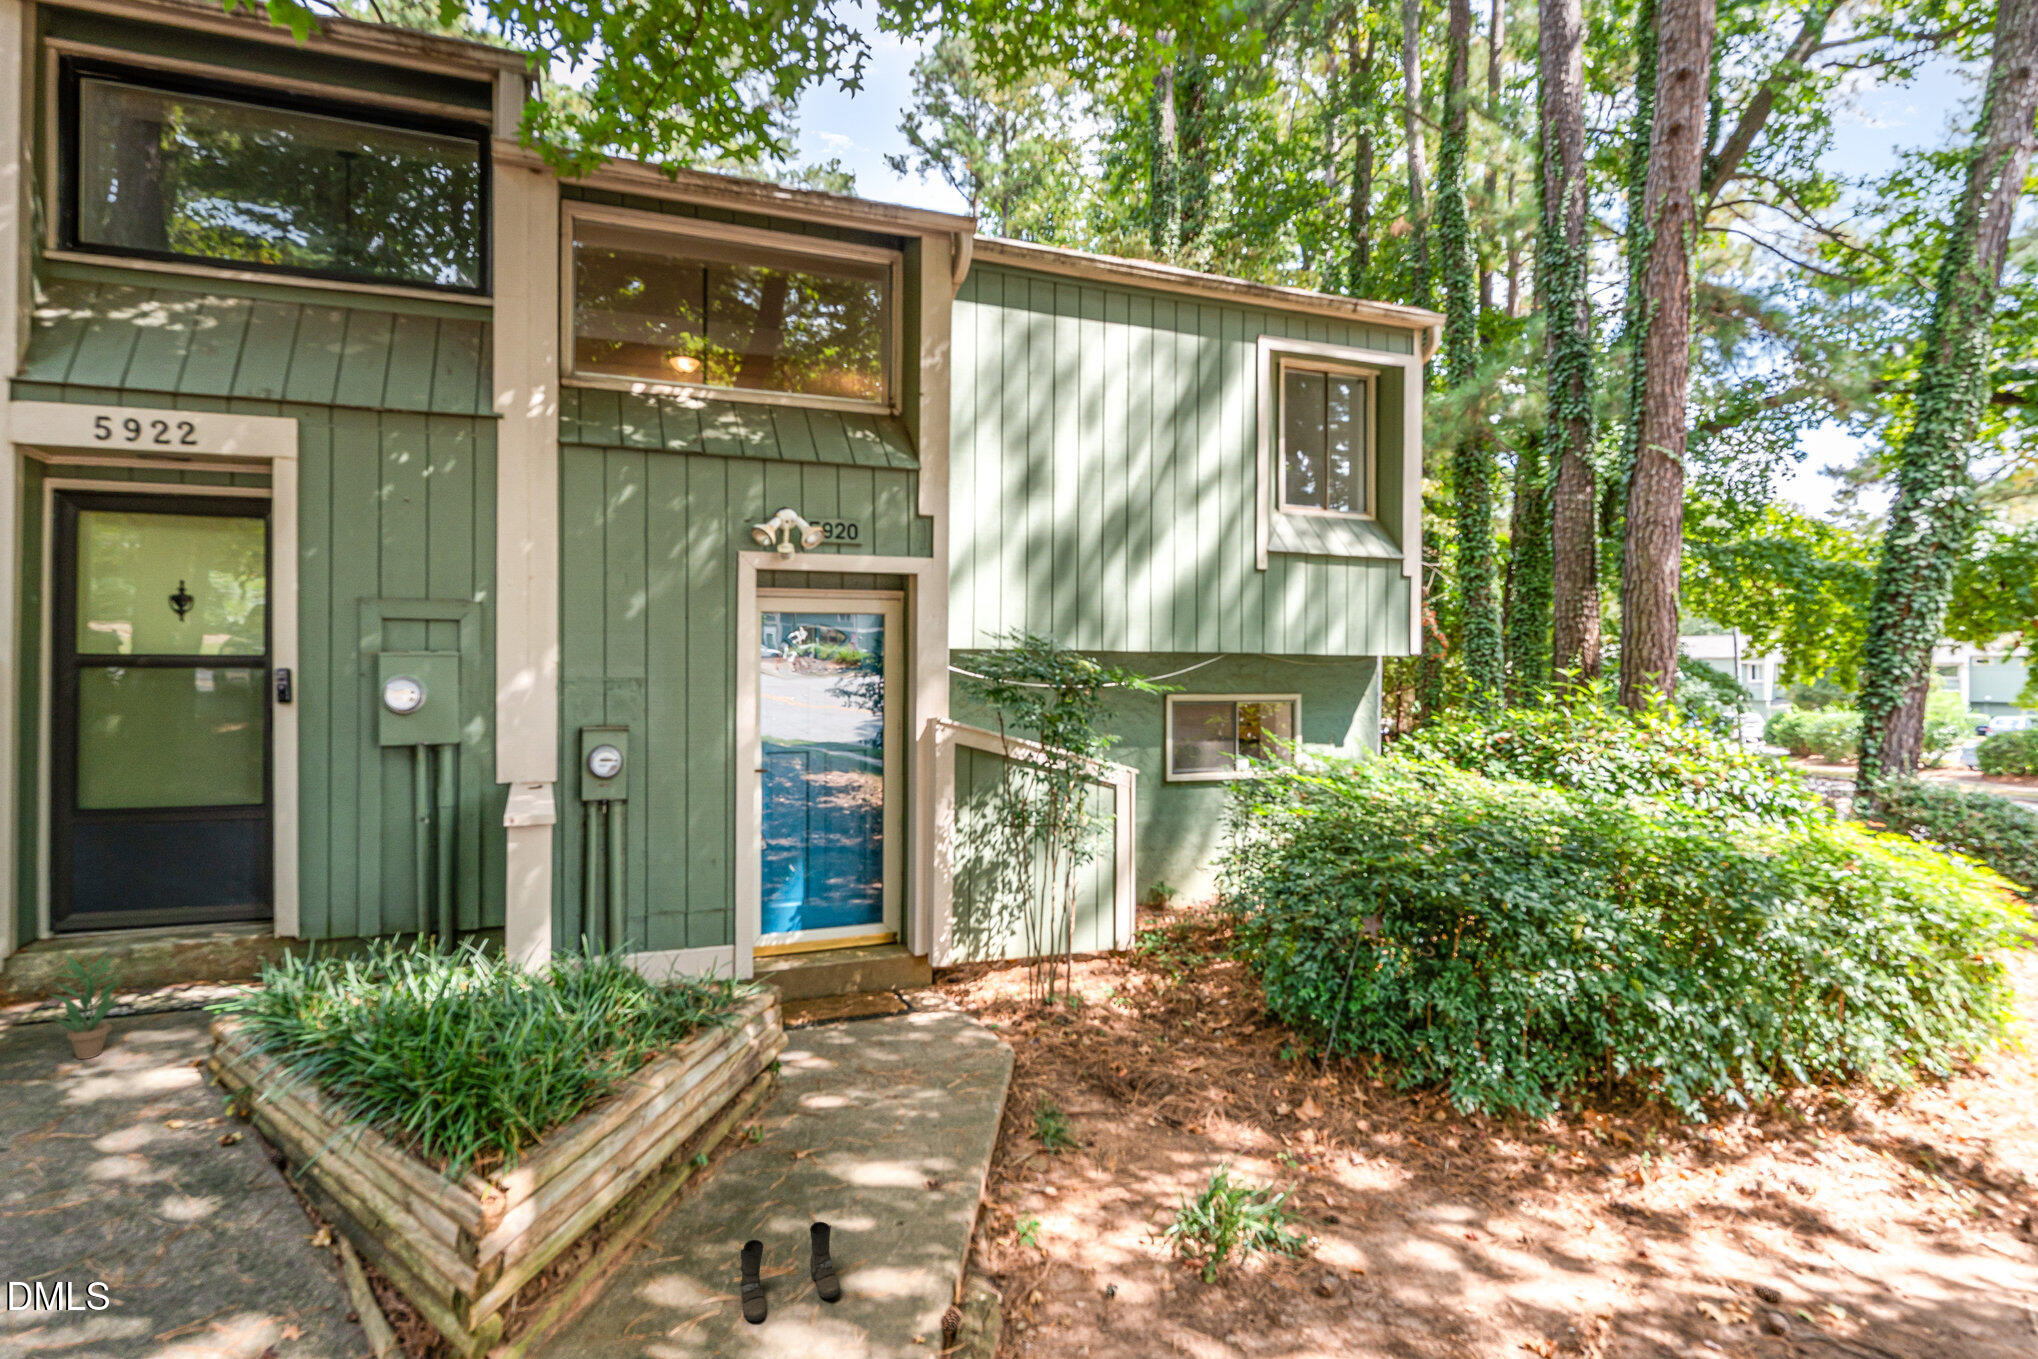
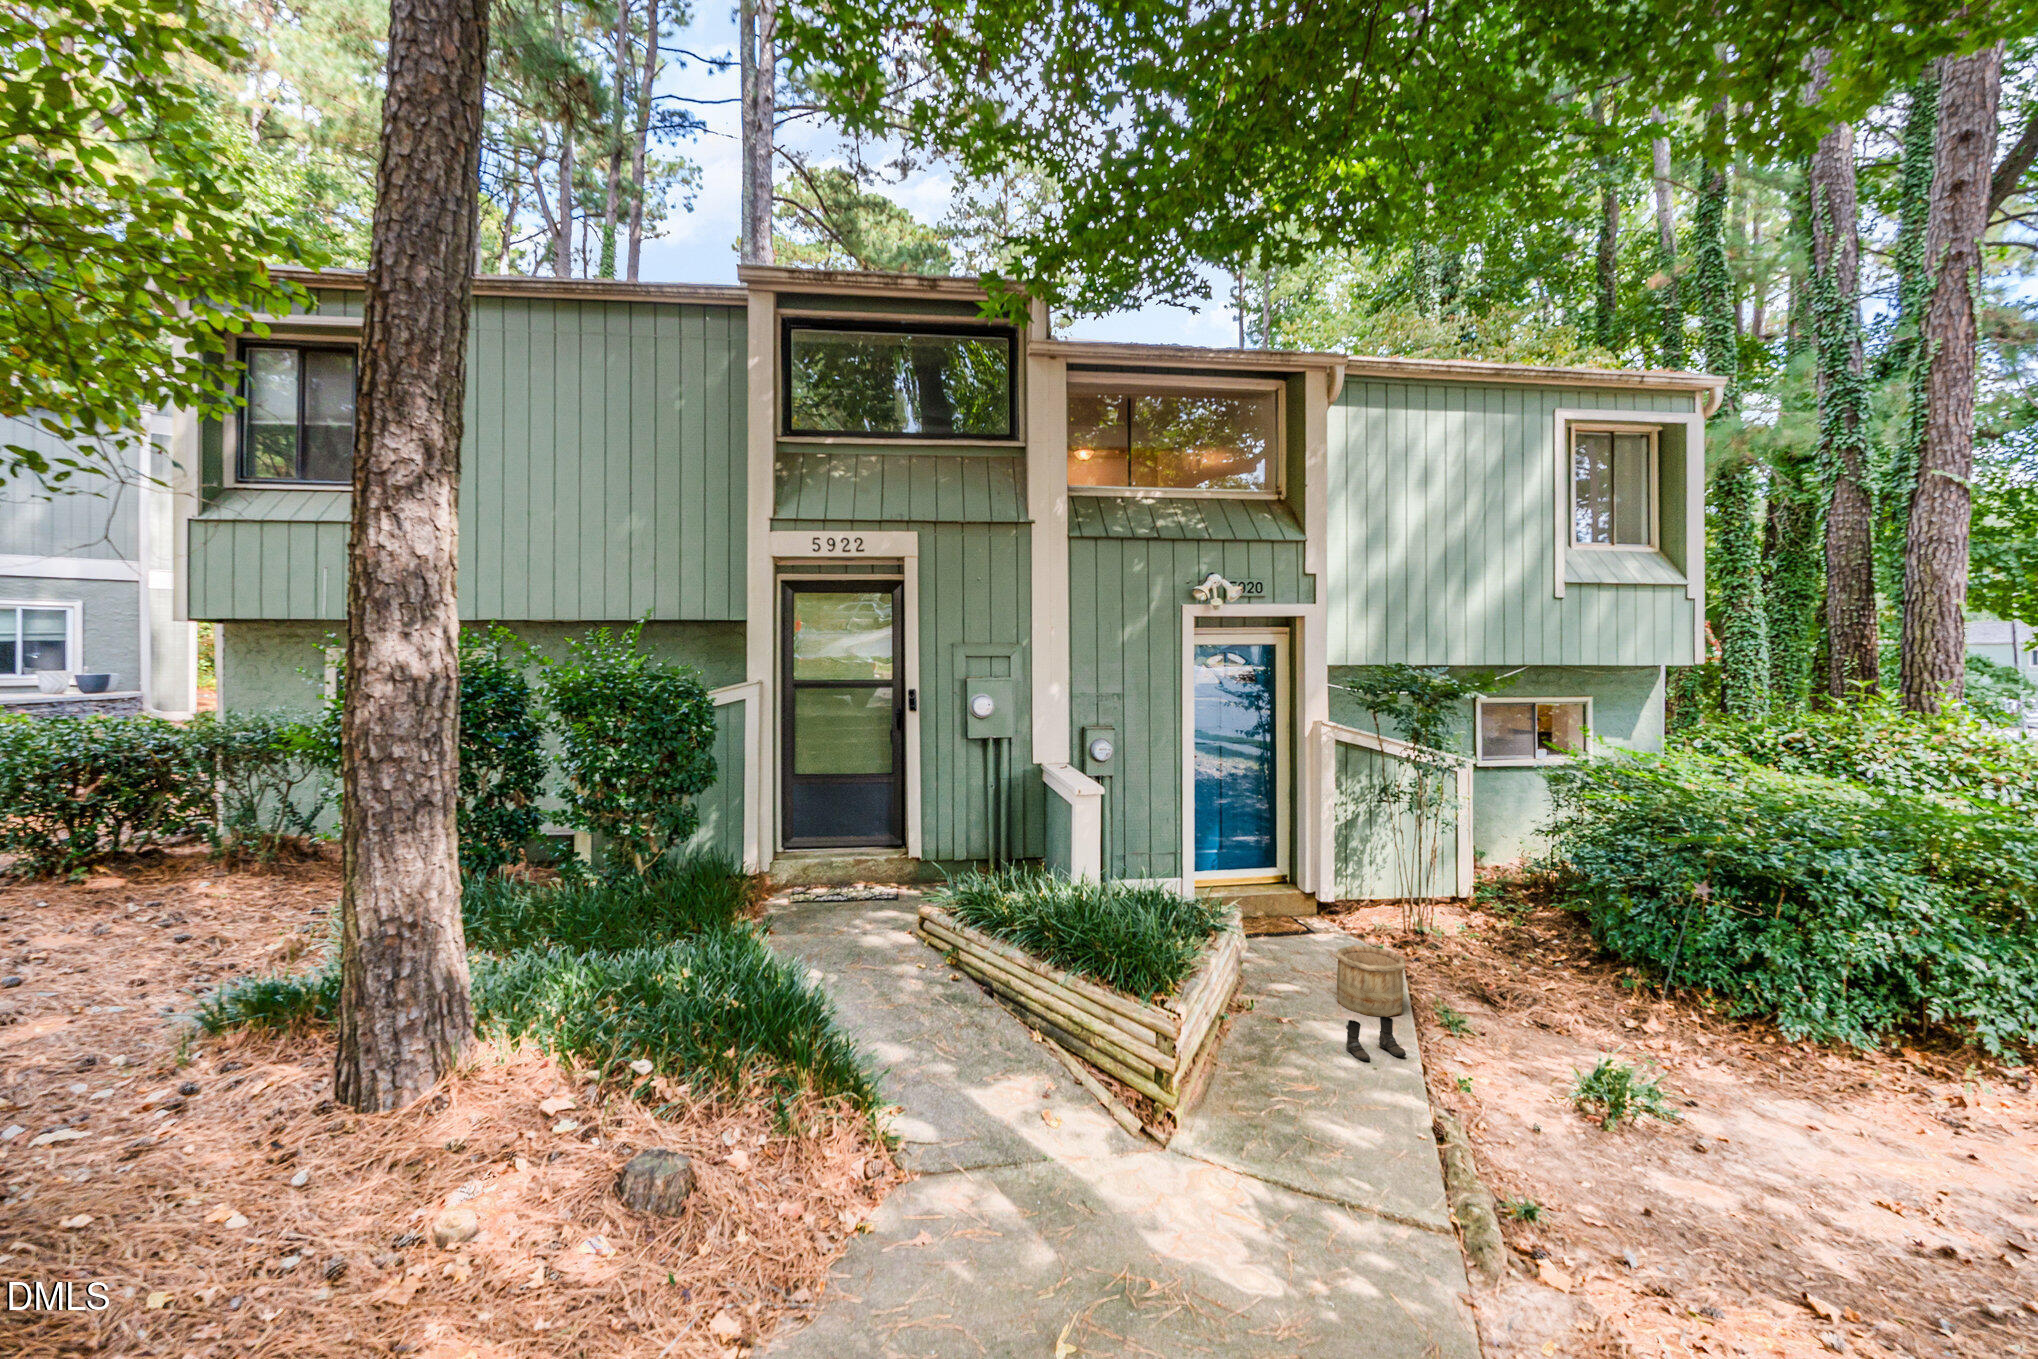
potted plant: present [53,954,122,1059] -> none [858,853,892,916]
wooden bucket: none [819,1068,925,1192] -> present [1336,946,1406,1017]

